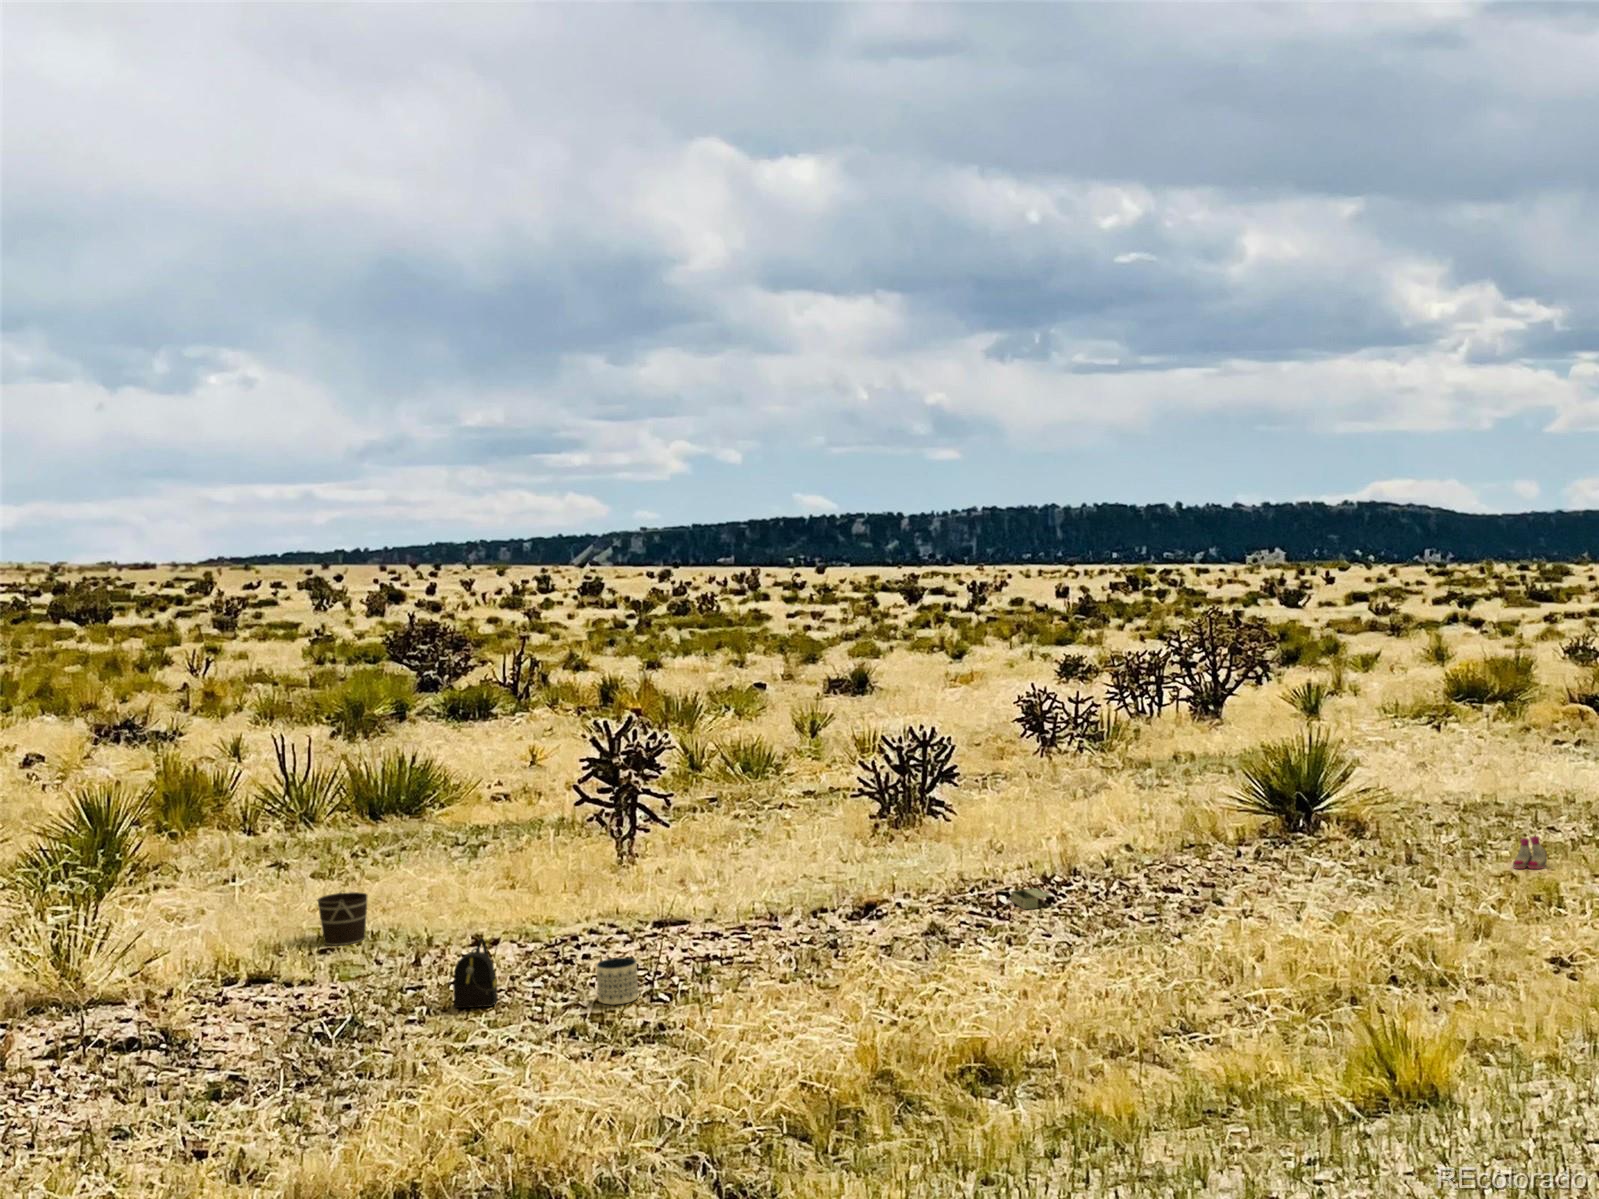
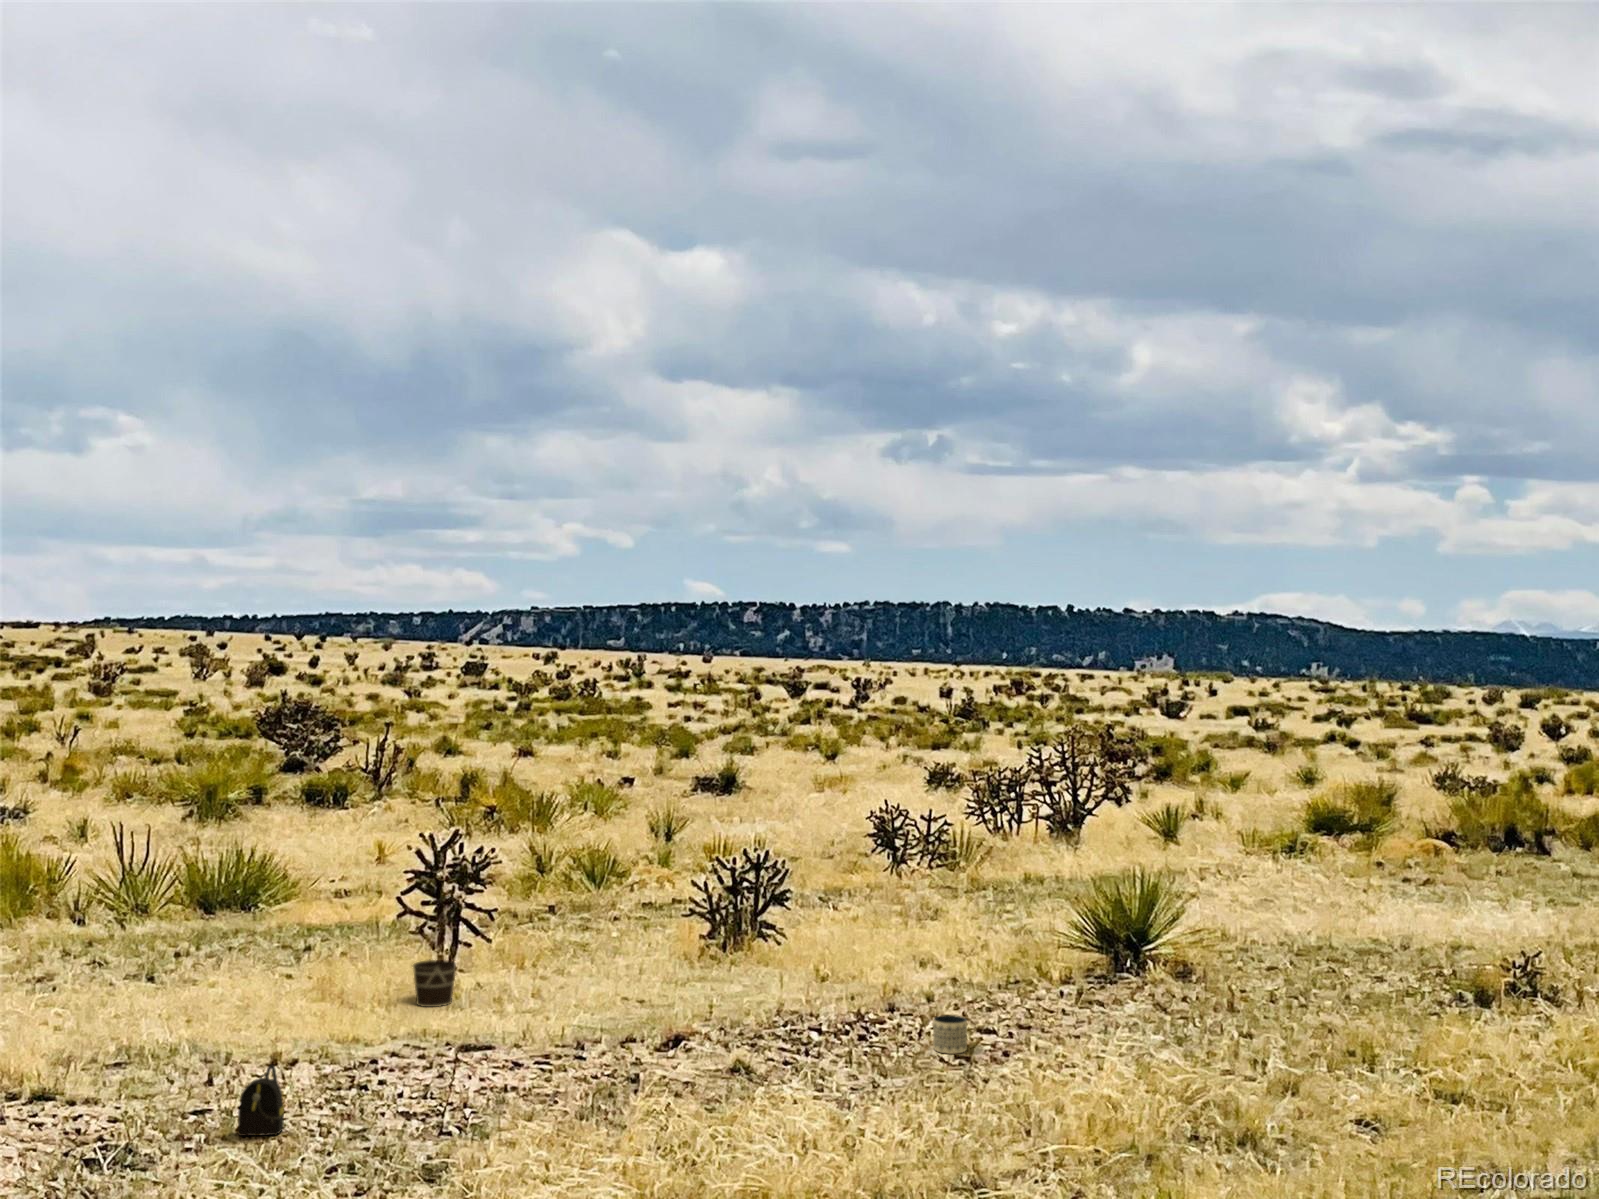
boots: present [1513,836,1547,869] -> none [1305,987,1337,1020]
toolbox: present [1011,888,1050,909] -> none [819,1024,857,1046]
bucket: present [317,892,367,946] -> present [413,959,456,1007]
planter: present [596,958,638,1005] -> present [933,1015,967,1054]

